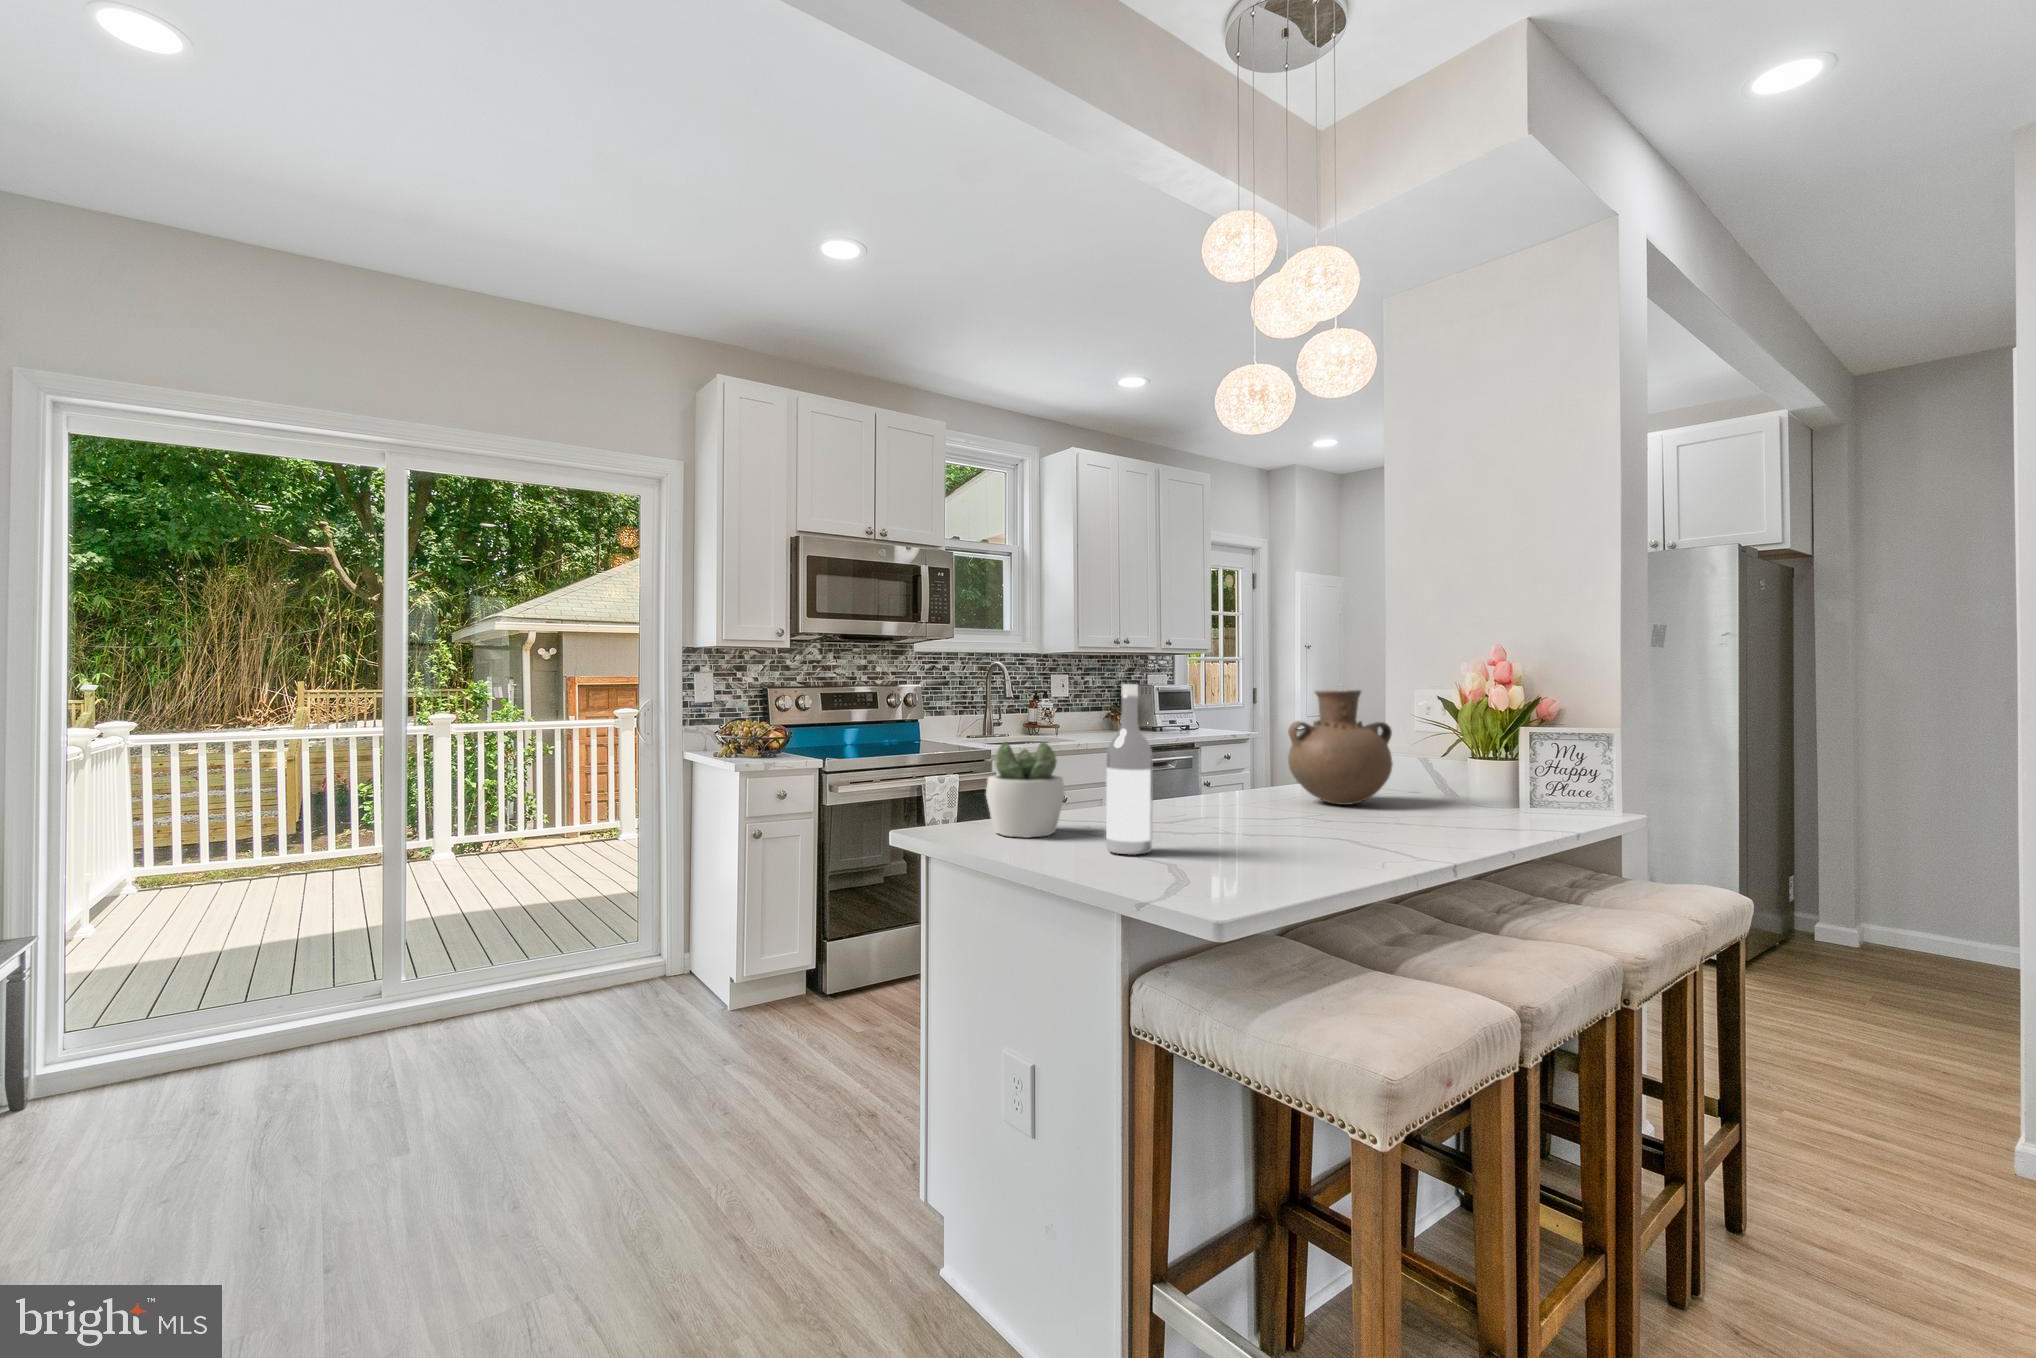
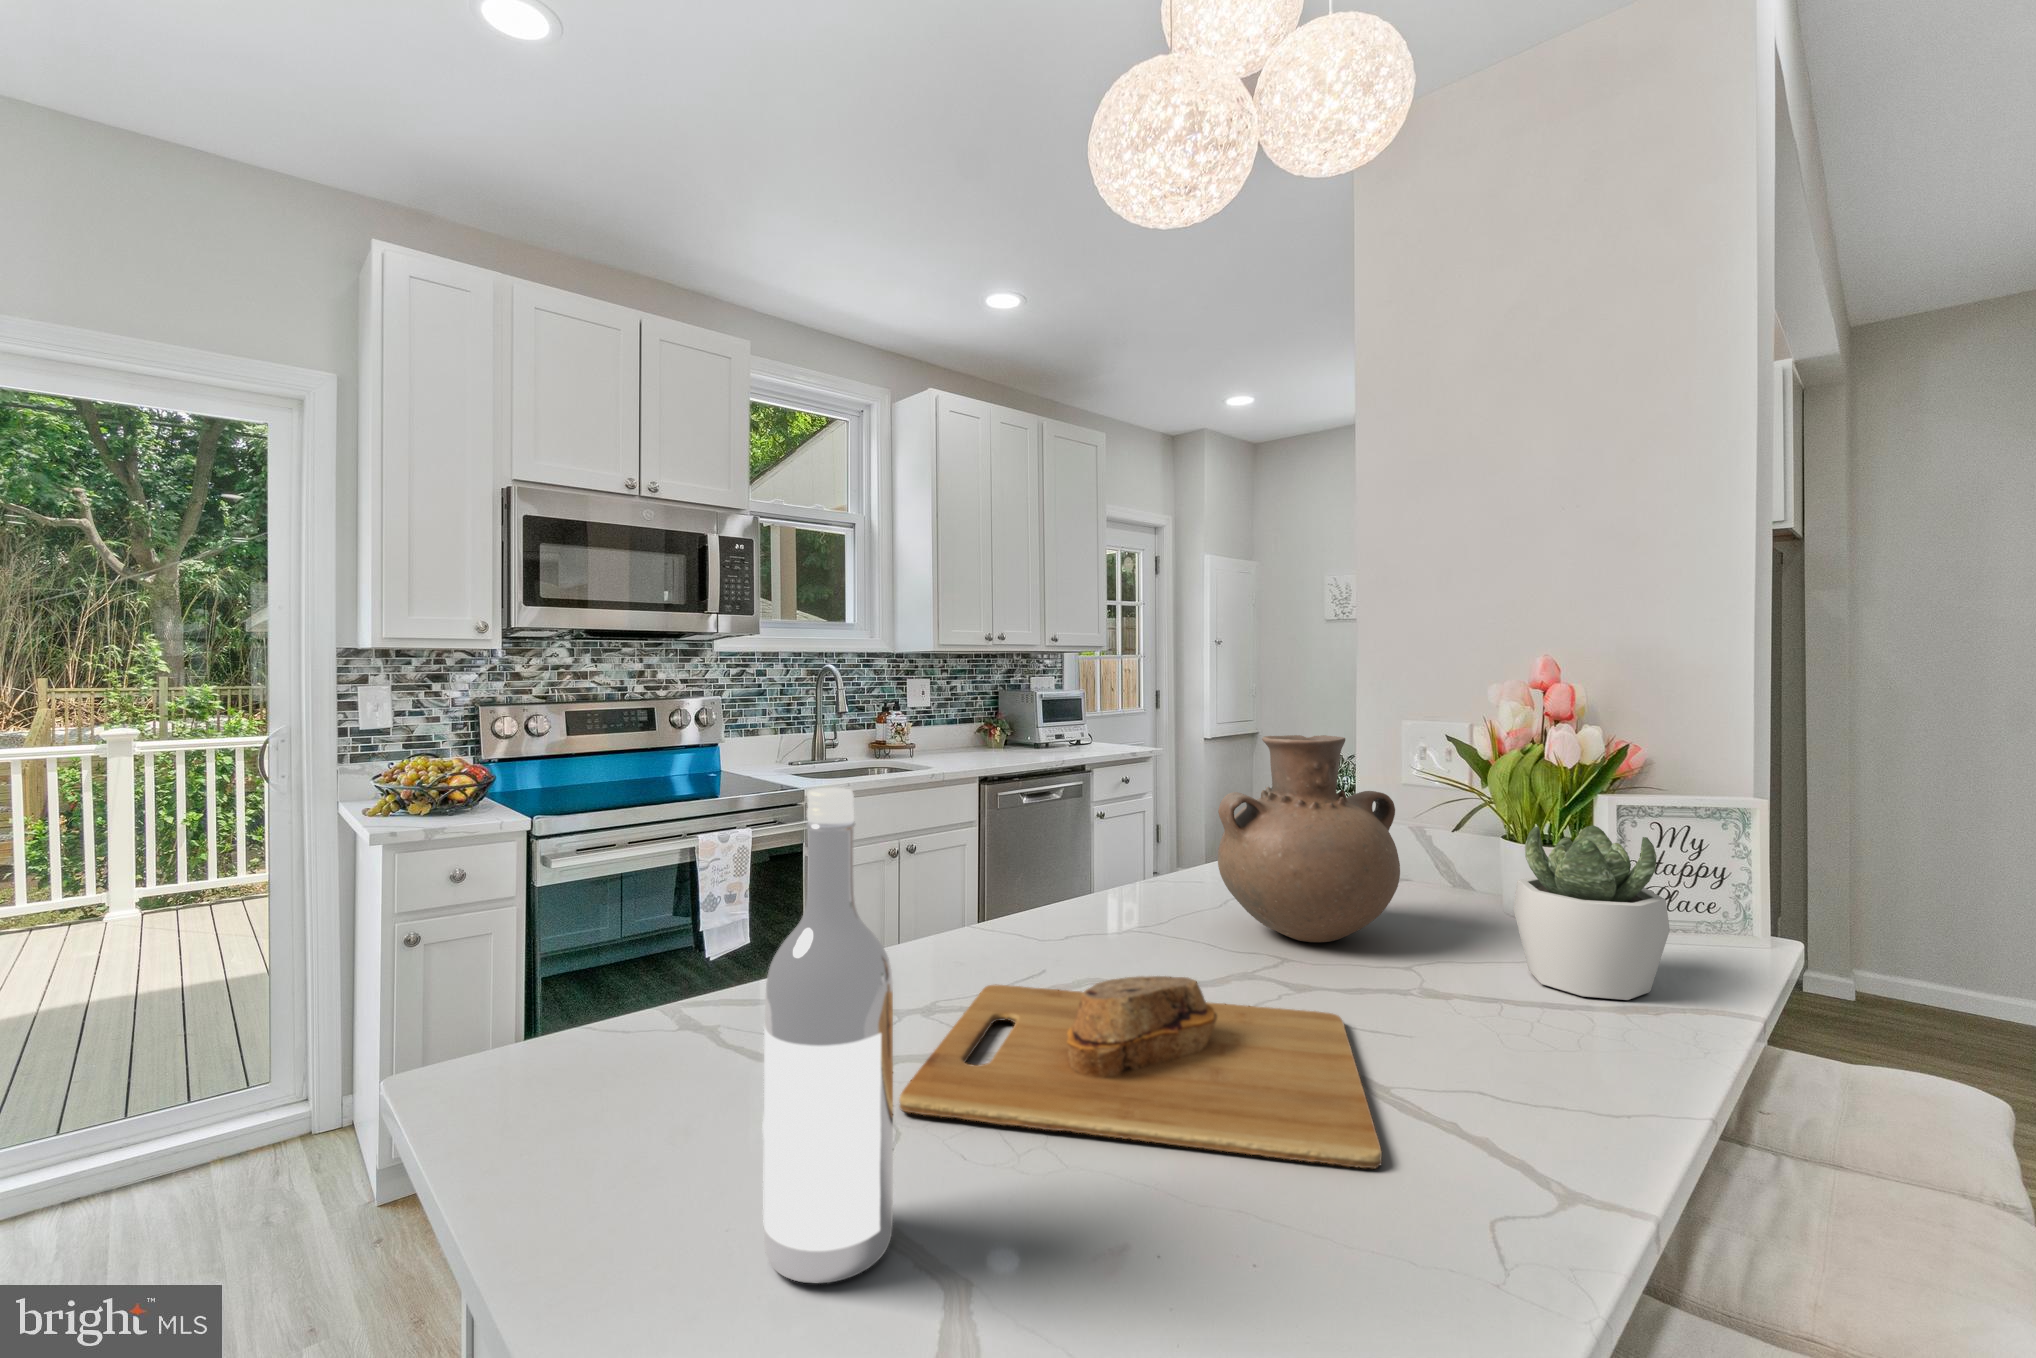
succulent plant: present [986,742,1065,837] -> present [1513,825,1670,1000]
cutting board: none [1138,793,1346,846] -> present [899,976,1382,1168]

